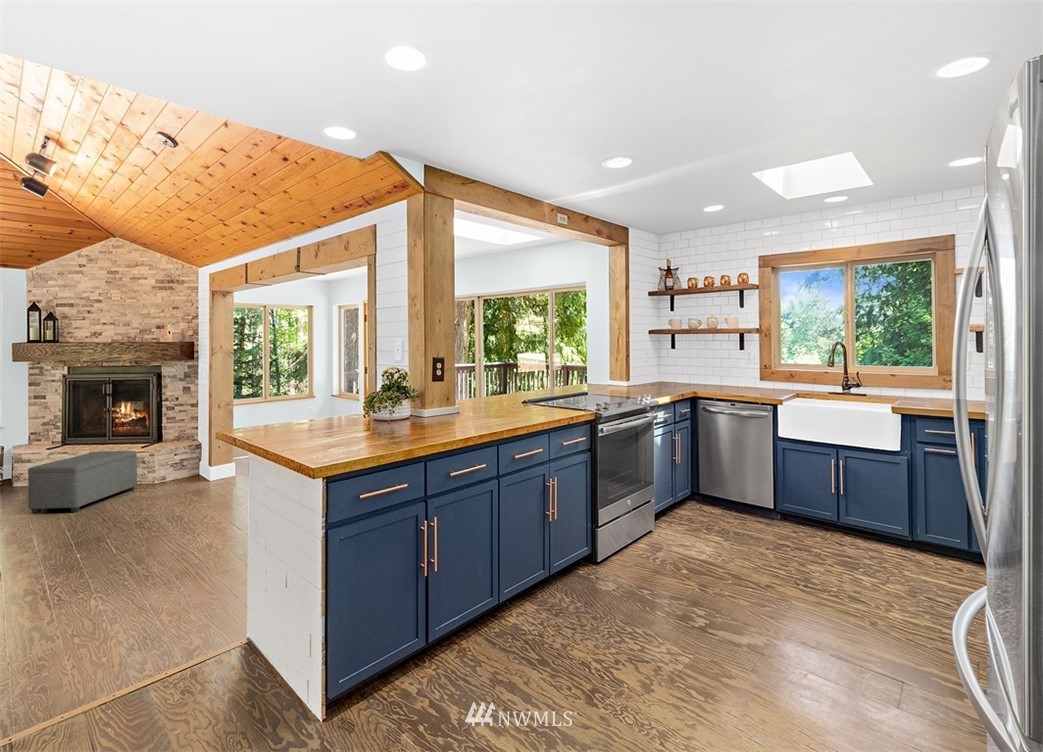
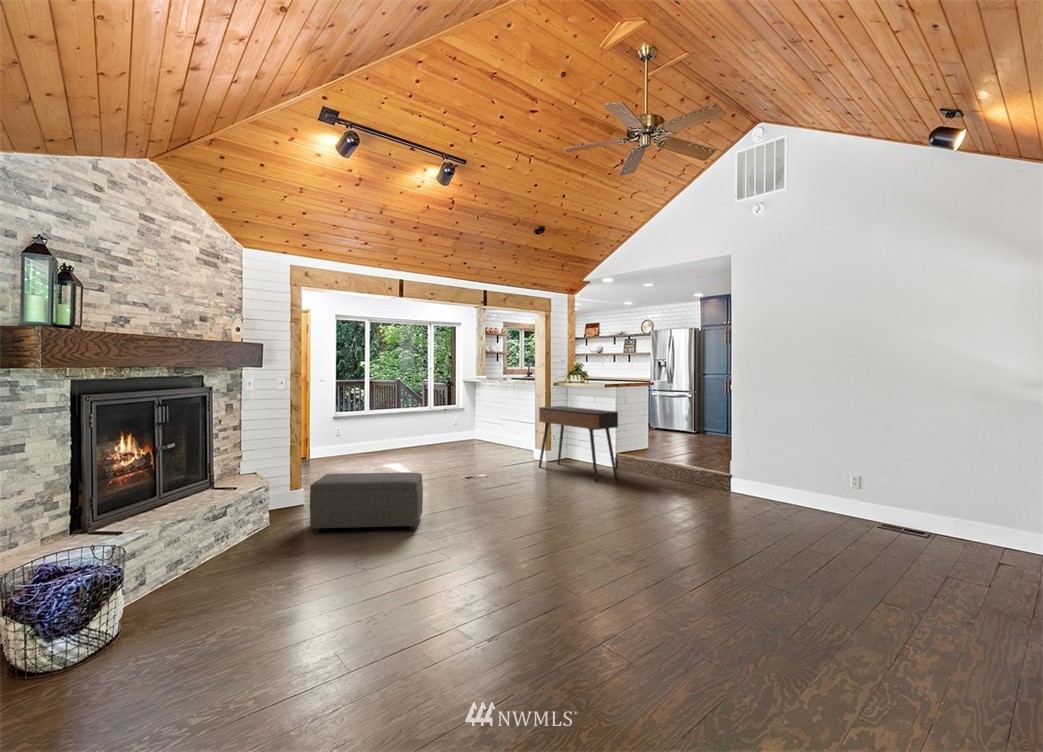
console table: none [53,435,290,629] -> present [539,406,618,482]

